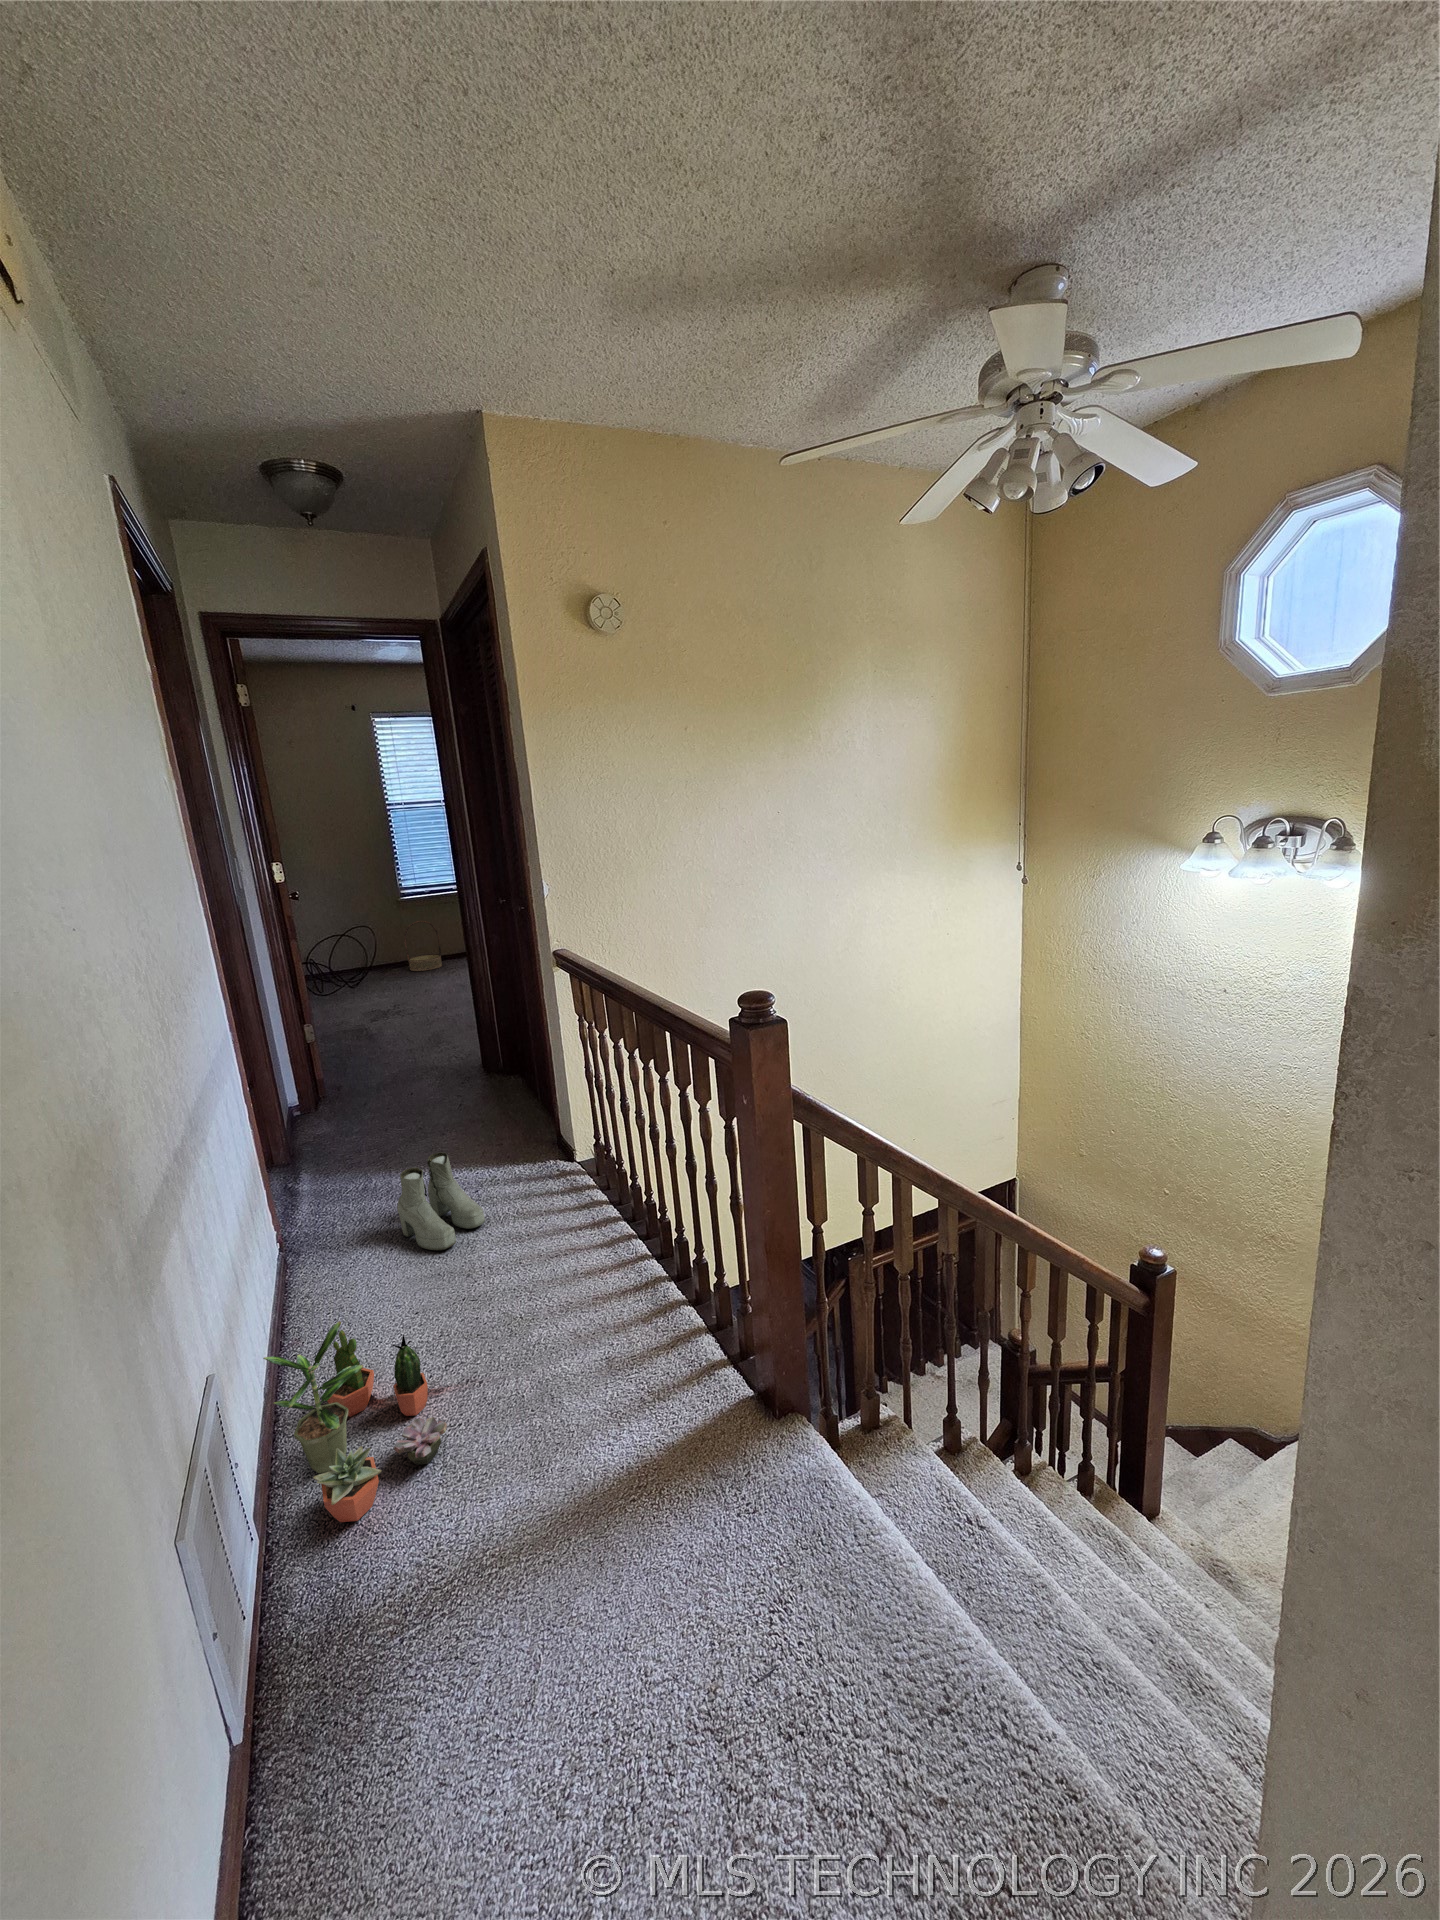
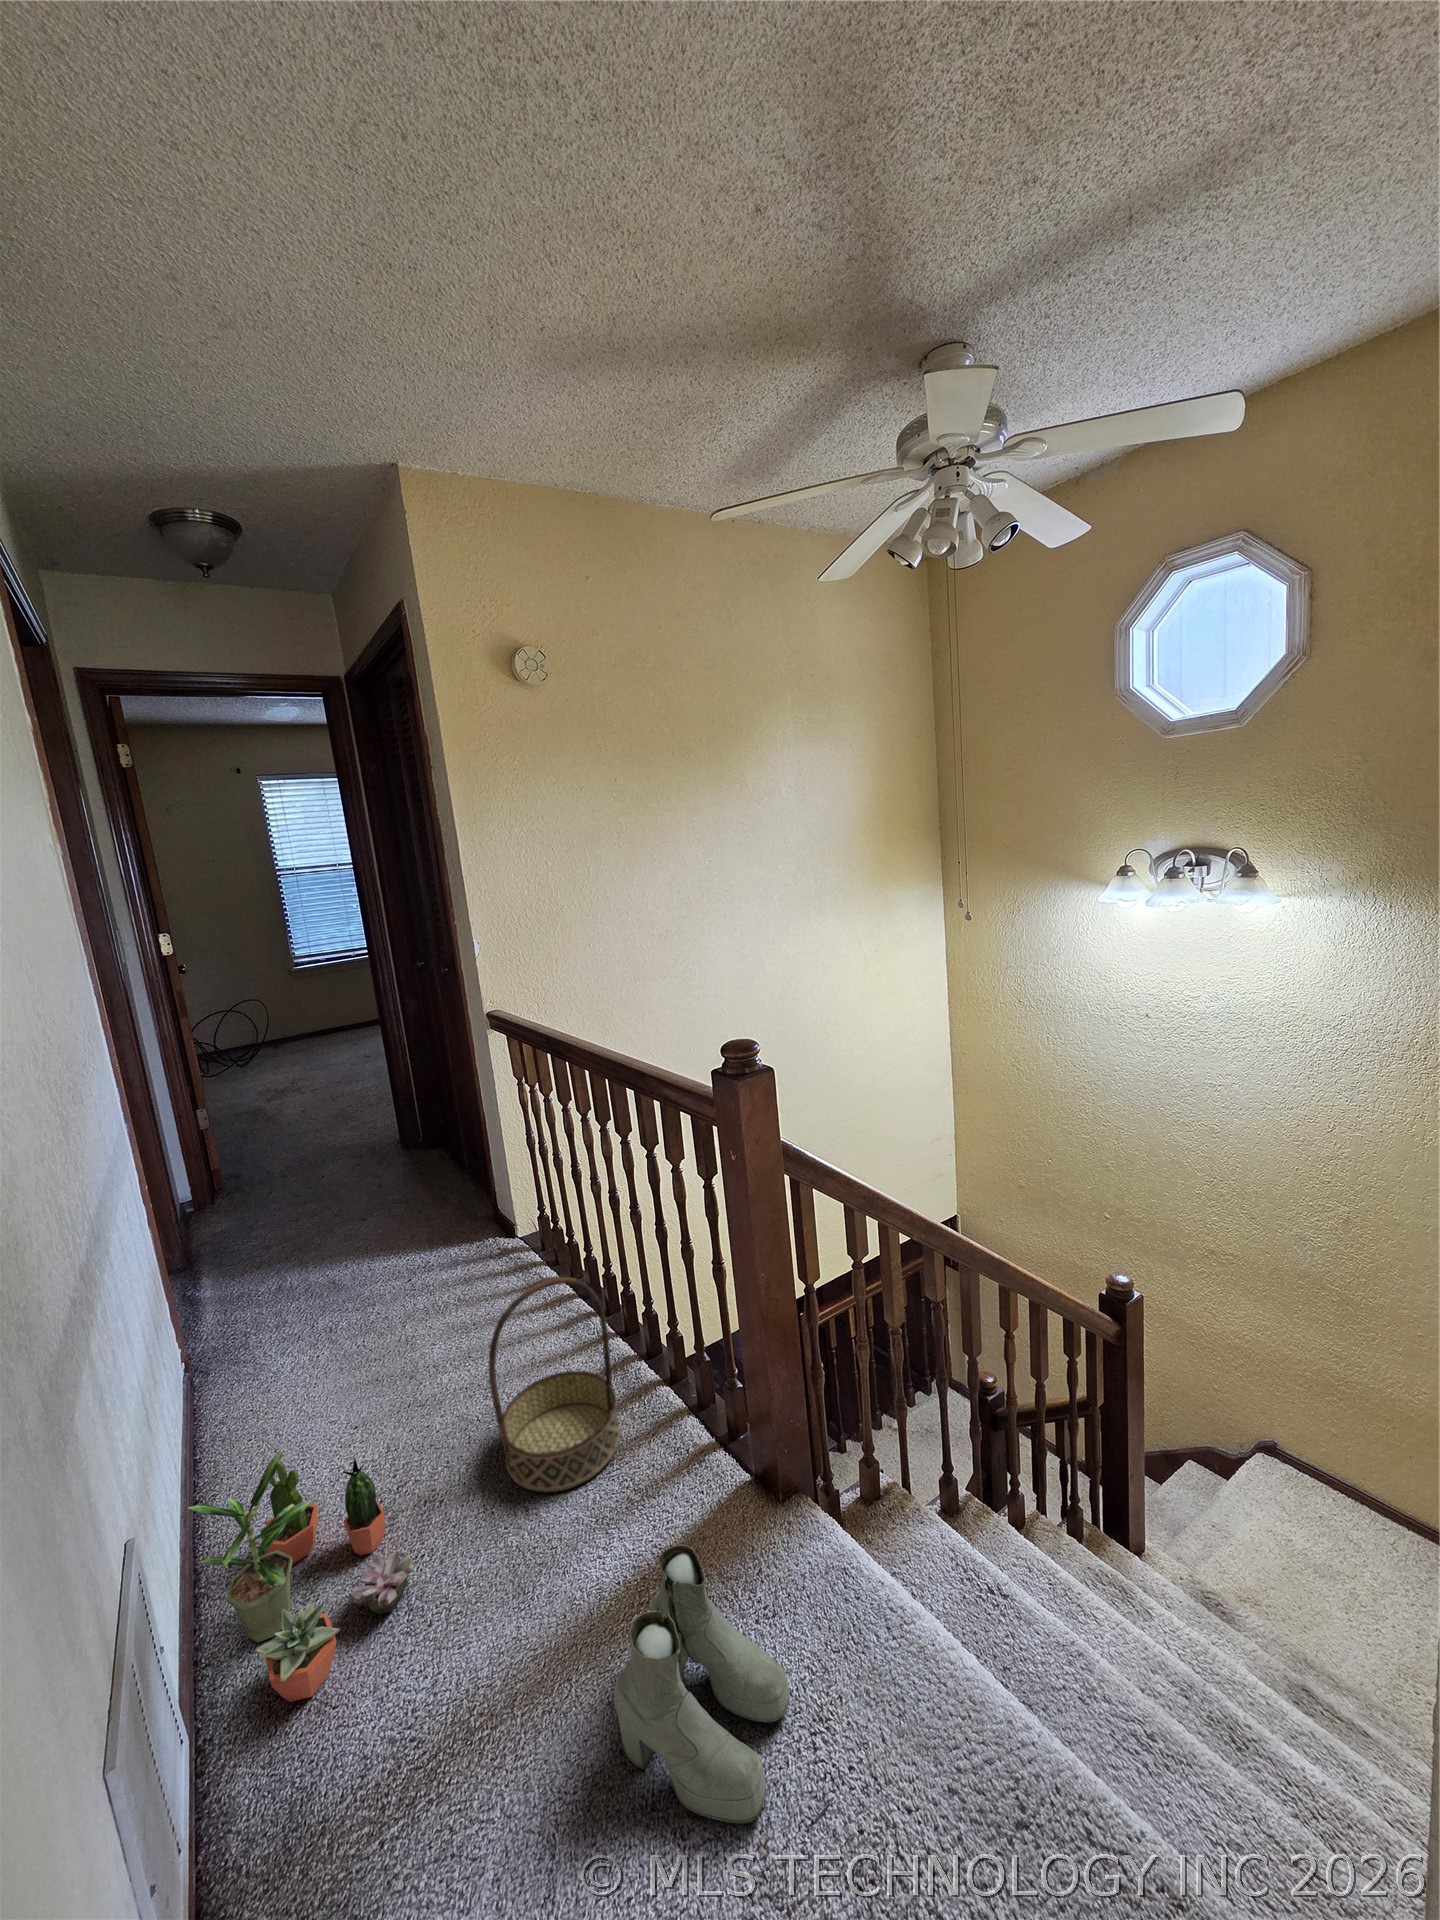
basket: present [404,921,442,971] -> present [488,1277,620,1492]
boots: present [397,1152,485,1250] -> present [614,1545,790,1824]

